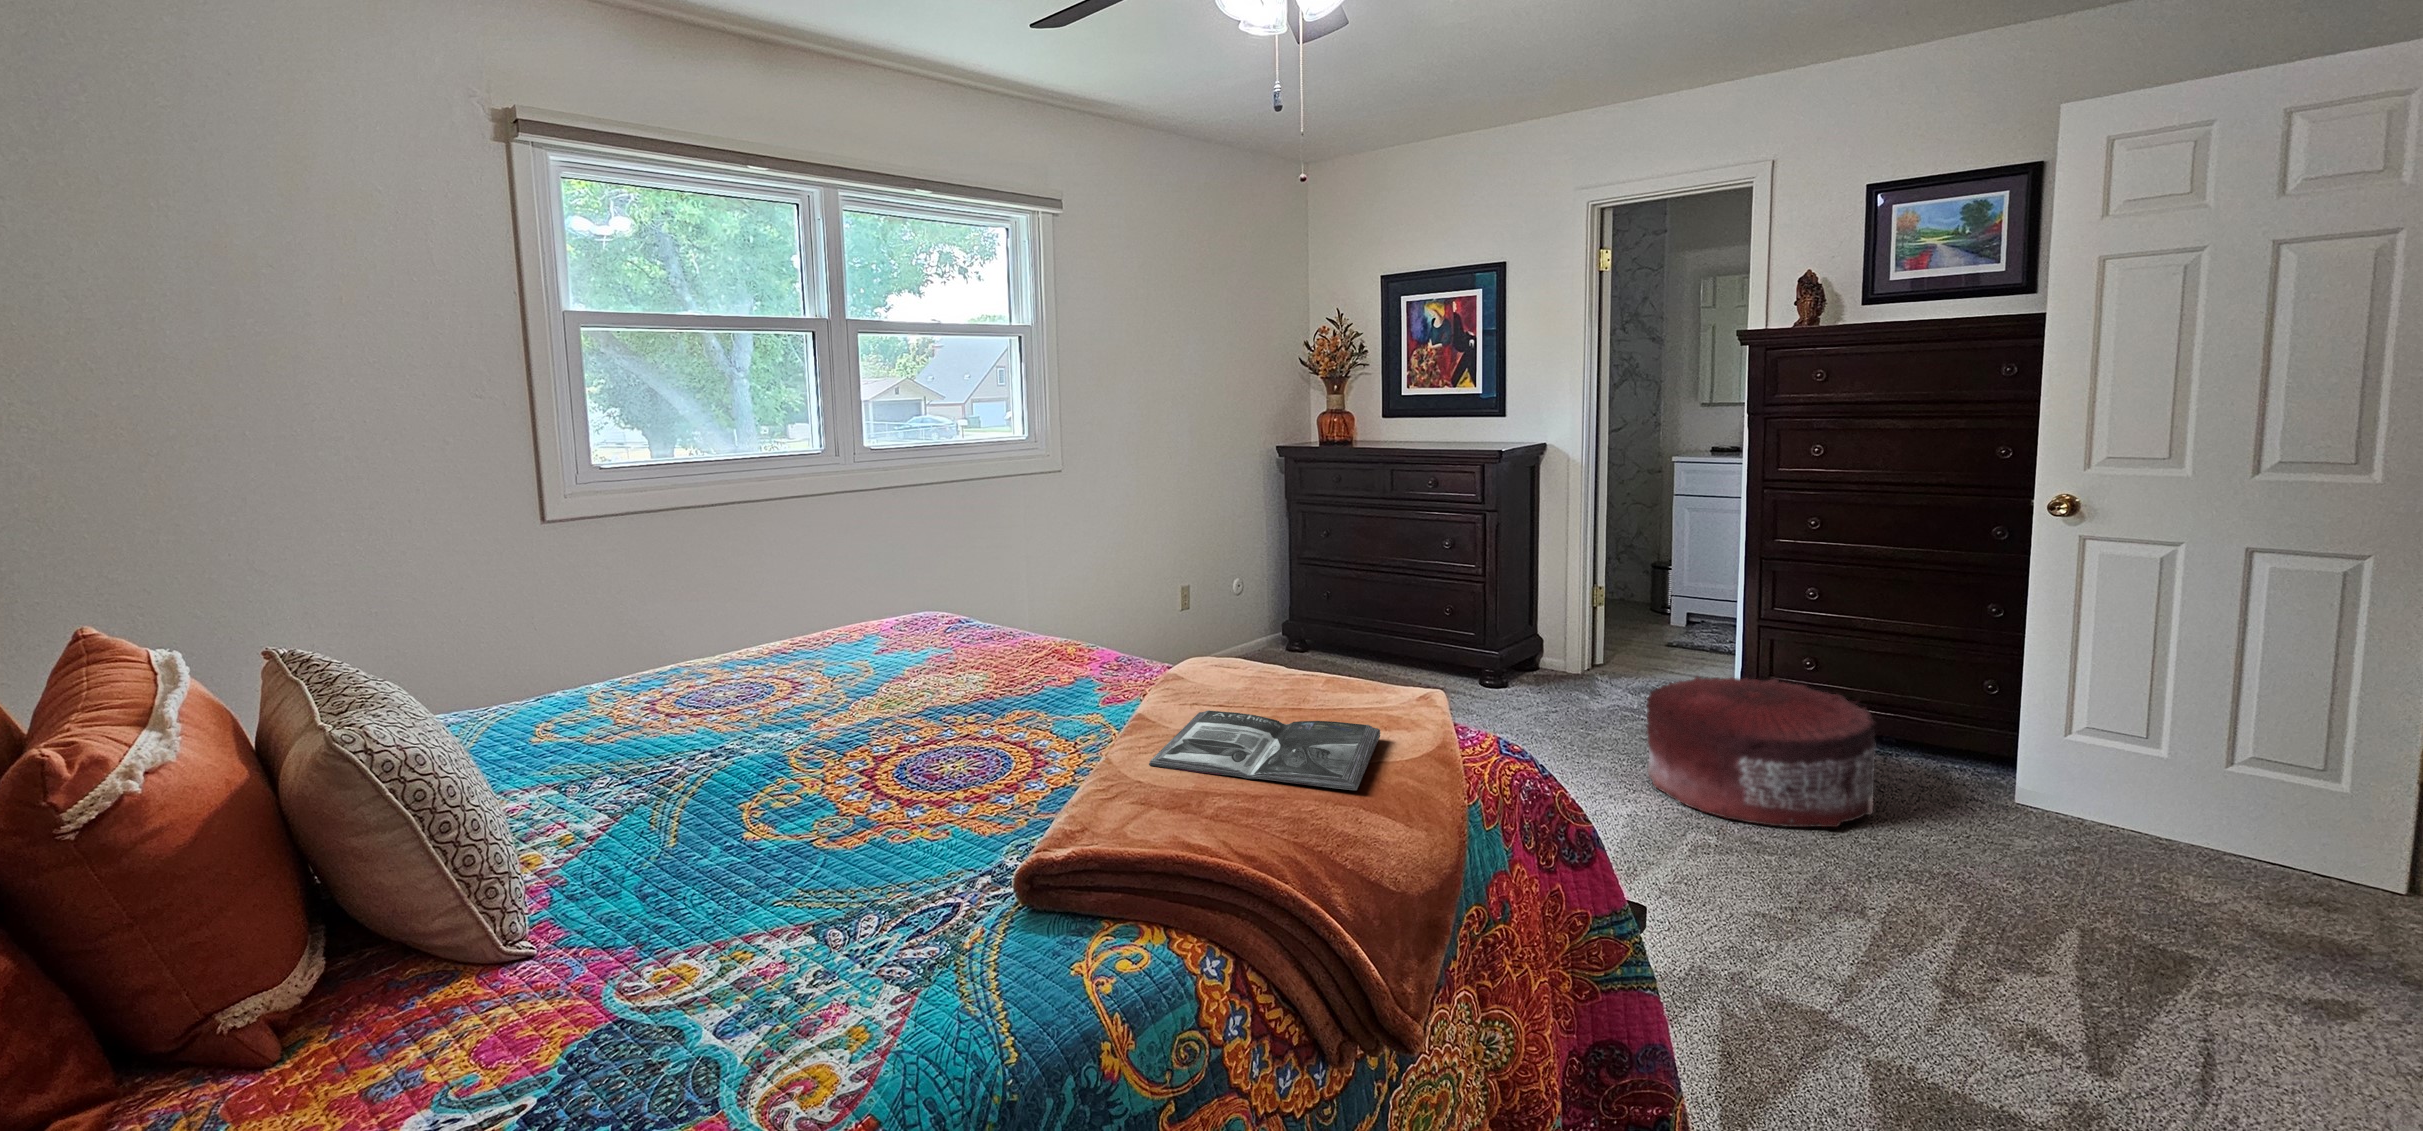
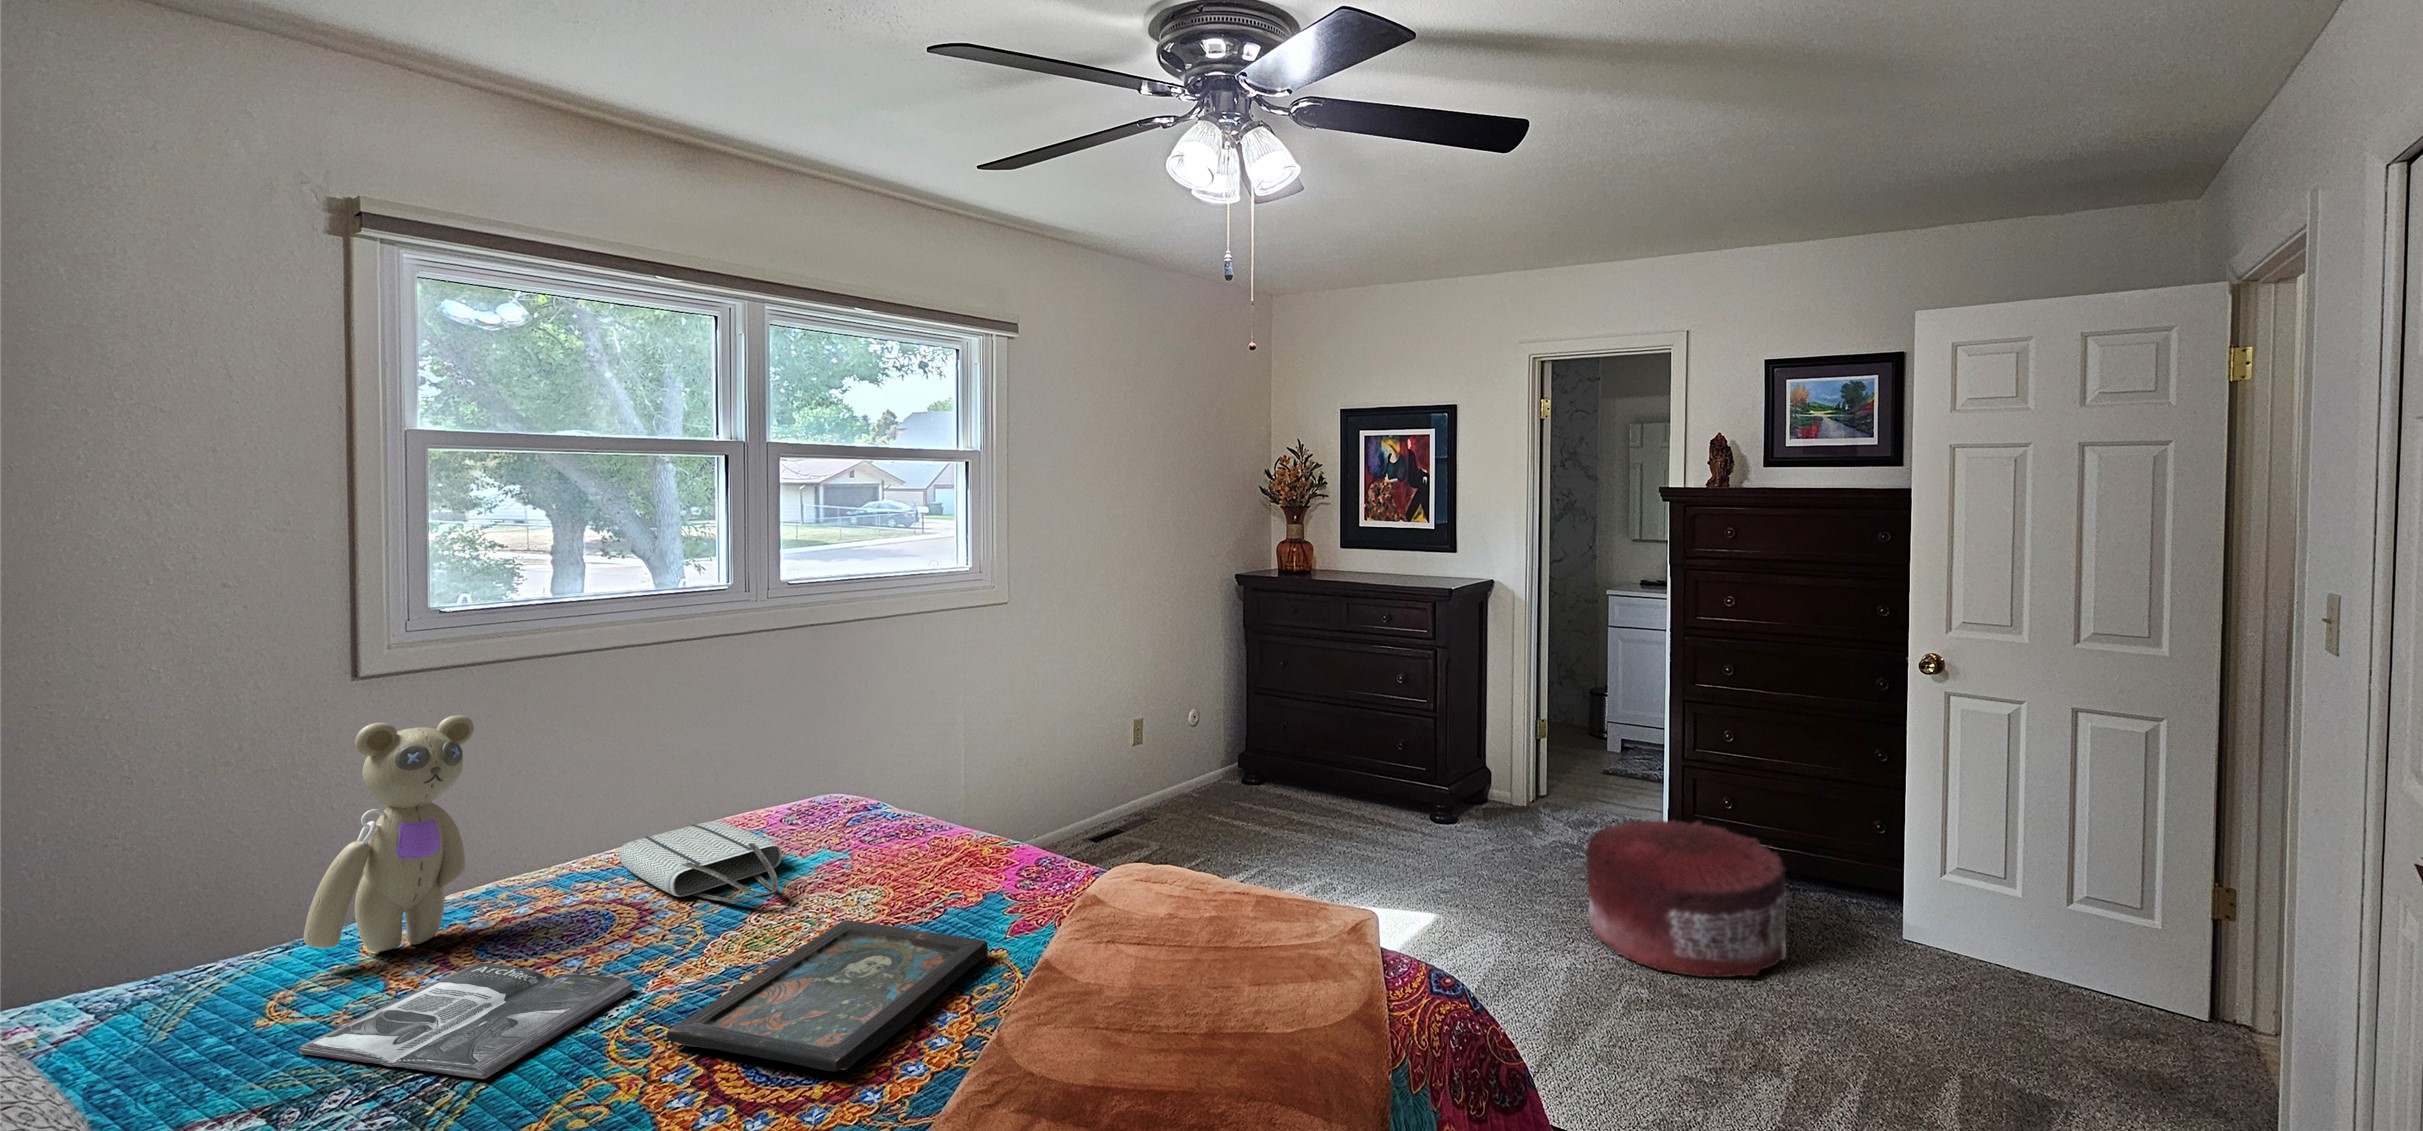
teddy bear: none [559,518,662,702] -> present [304,715,474,952]
tote bag: none [768,626,900,679] -> present [619,821,782,902]
tray: none [836,691,1082,781] -> present [667,920,988,1072]
magazine: present [1149,710,1380,790] -> present [298,962,634,1079]

